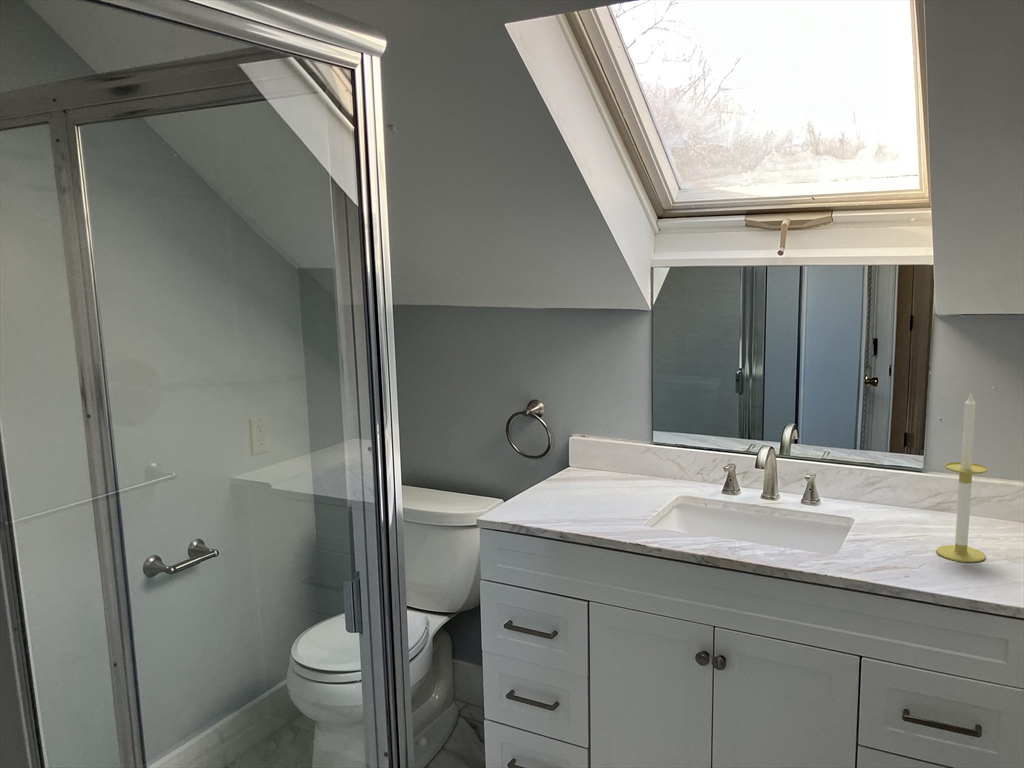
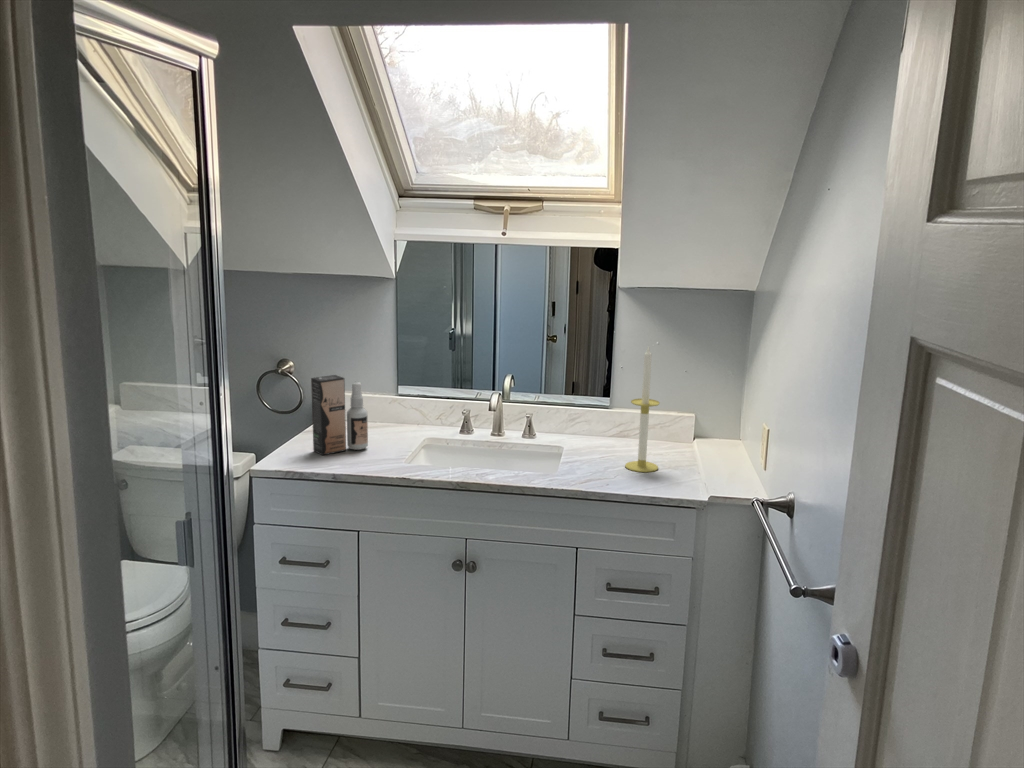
spray bottle: none [547,419,610,510] -> present [311,375,368,455]

